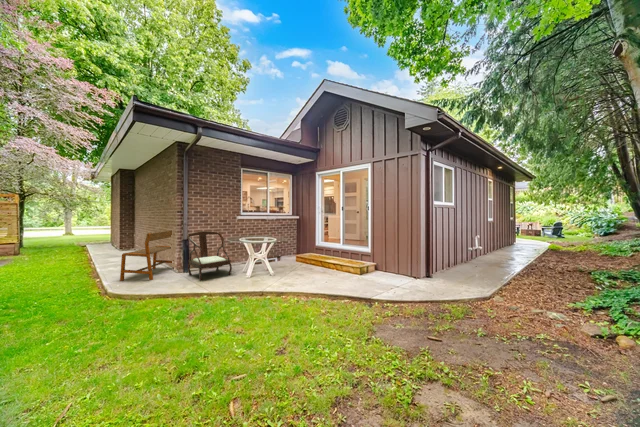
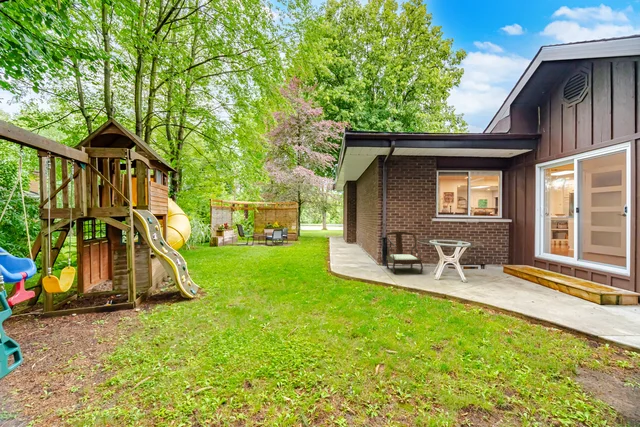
bench: present [120,230,174,281] -> none [341,228,380,267]

